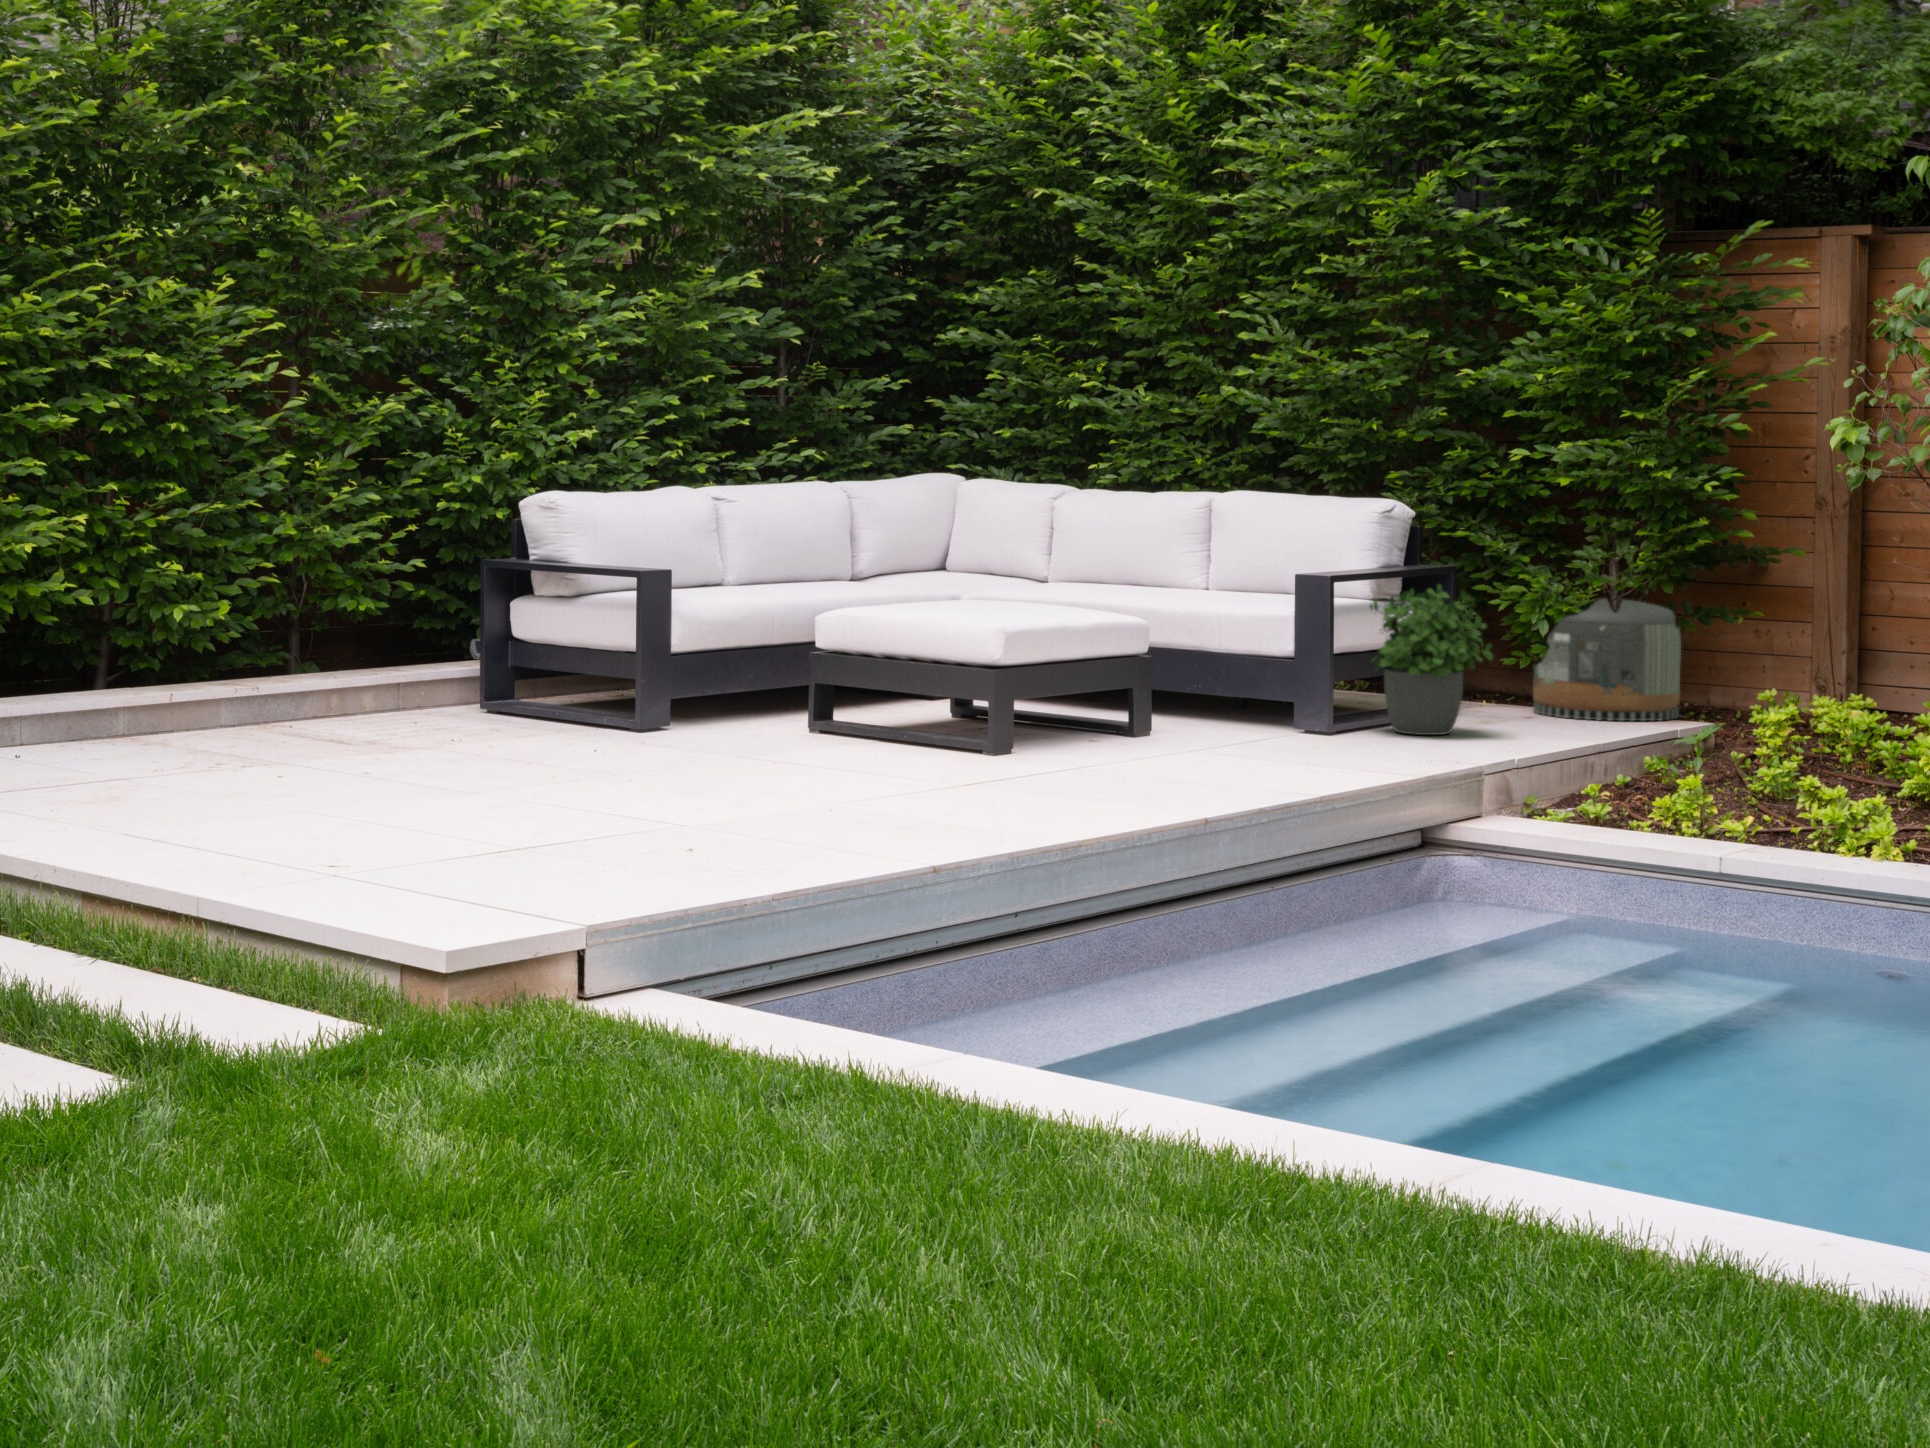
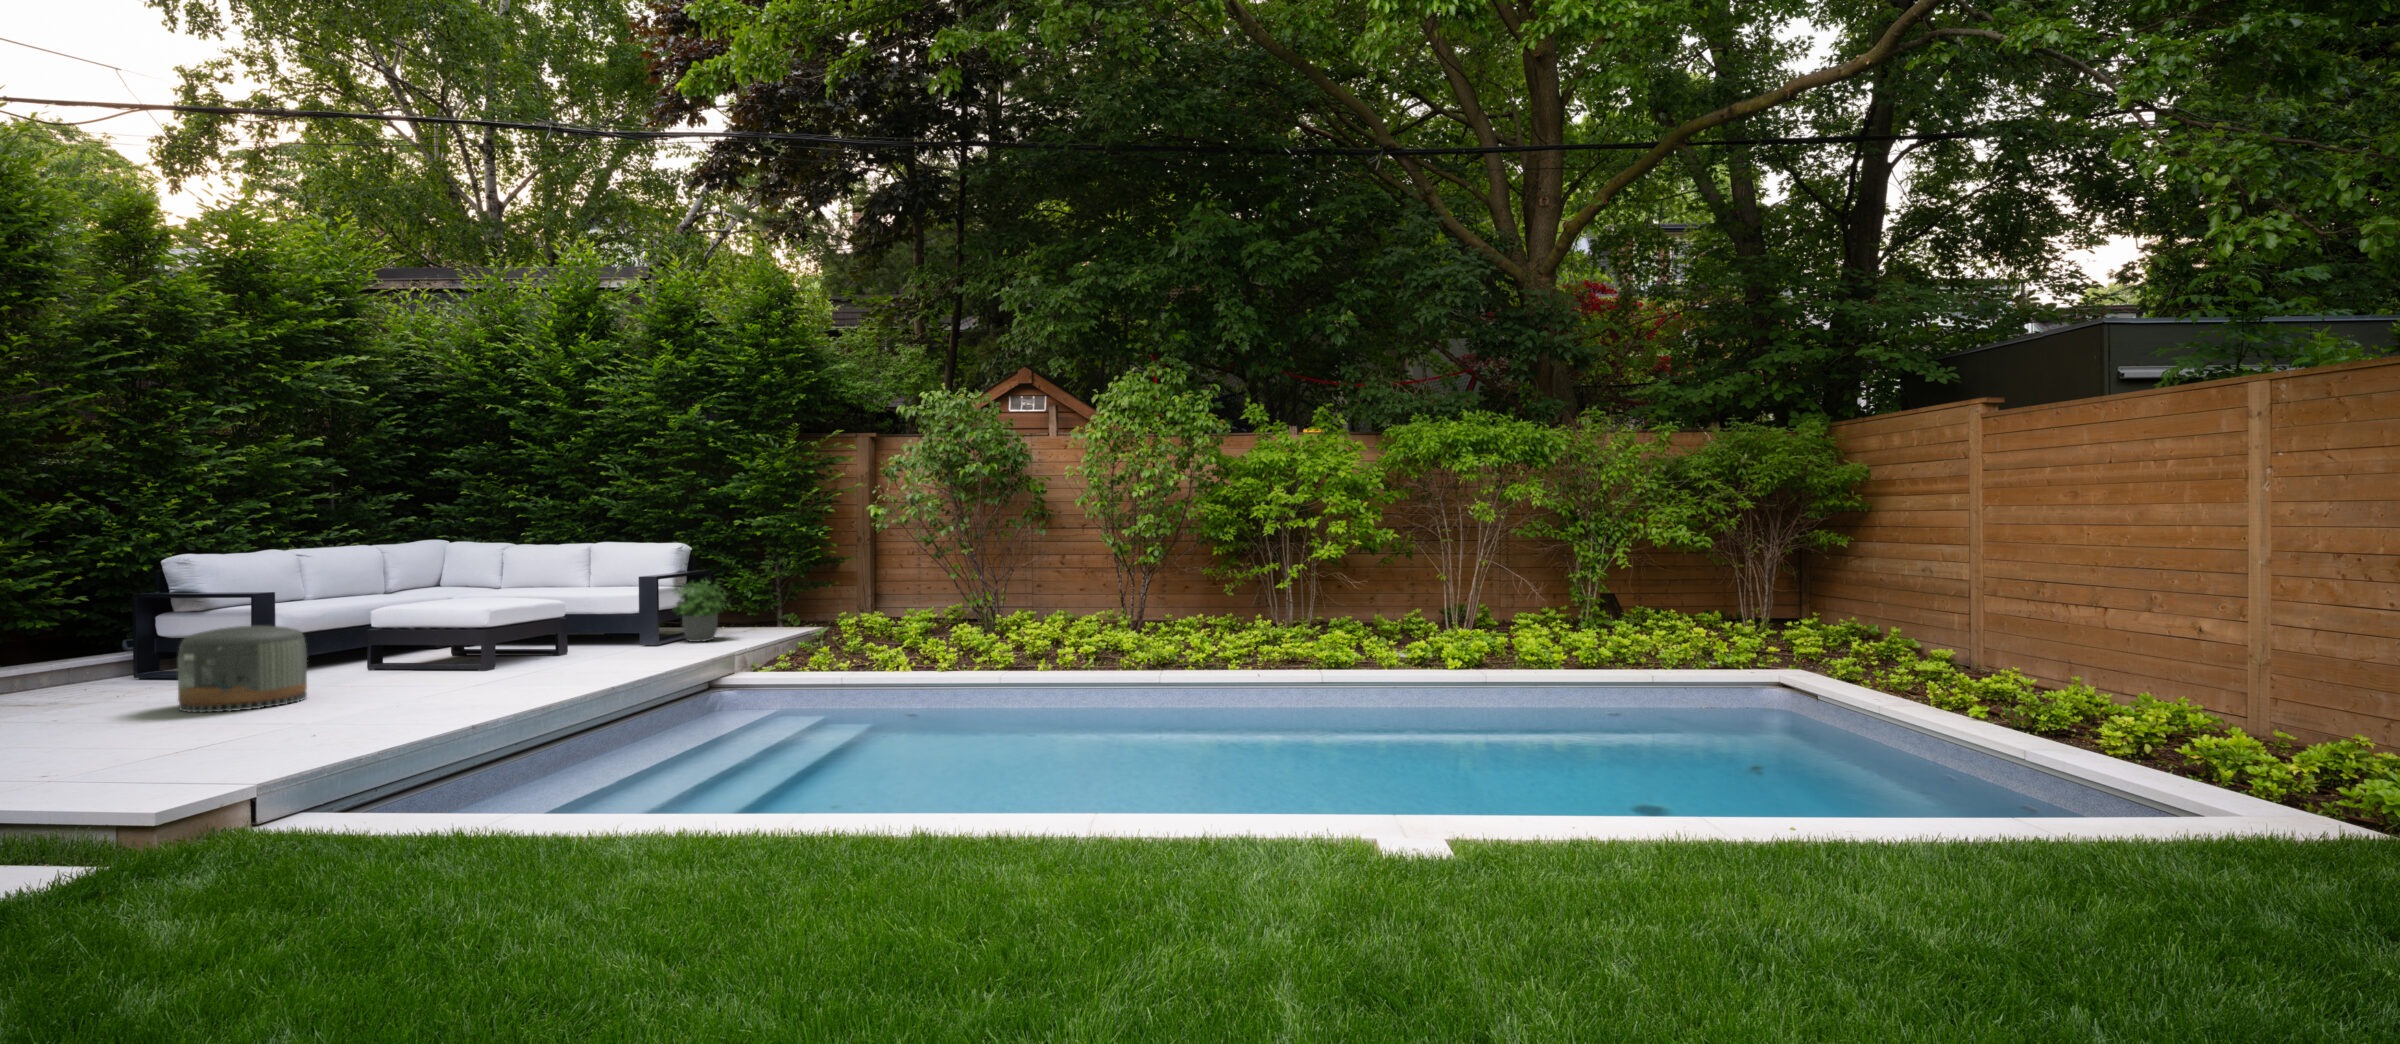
pouf: present [1533,599,1681,721] -> present [178,626,307,713]

